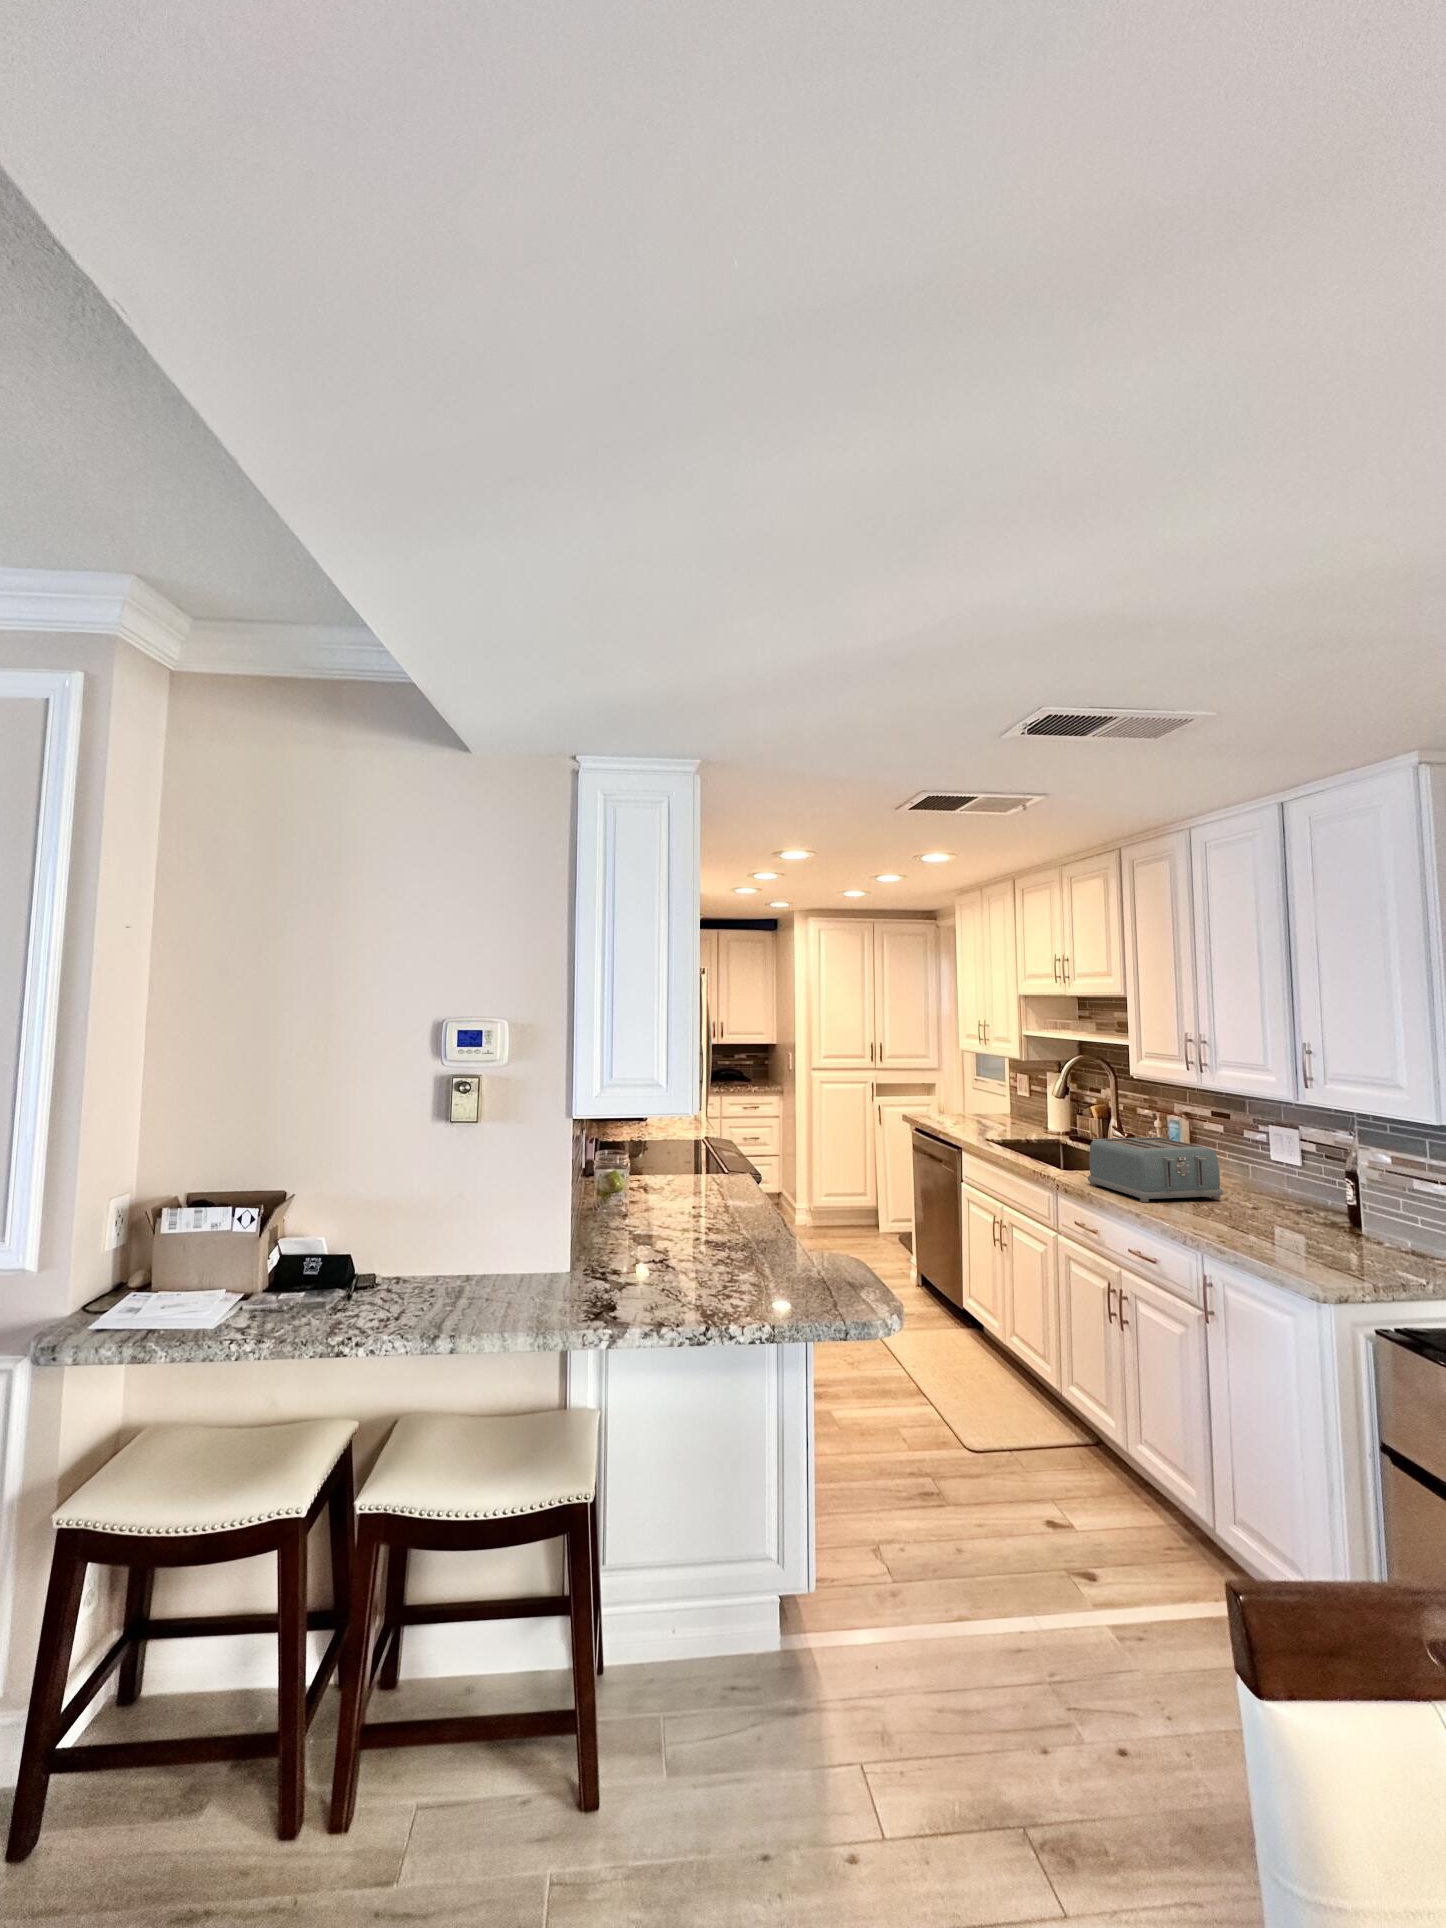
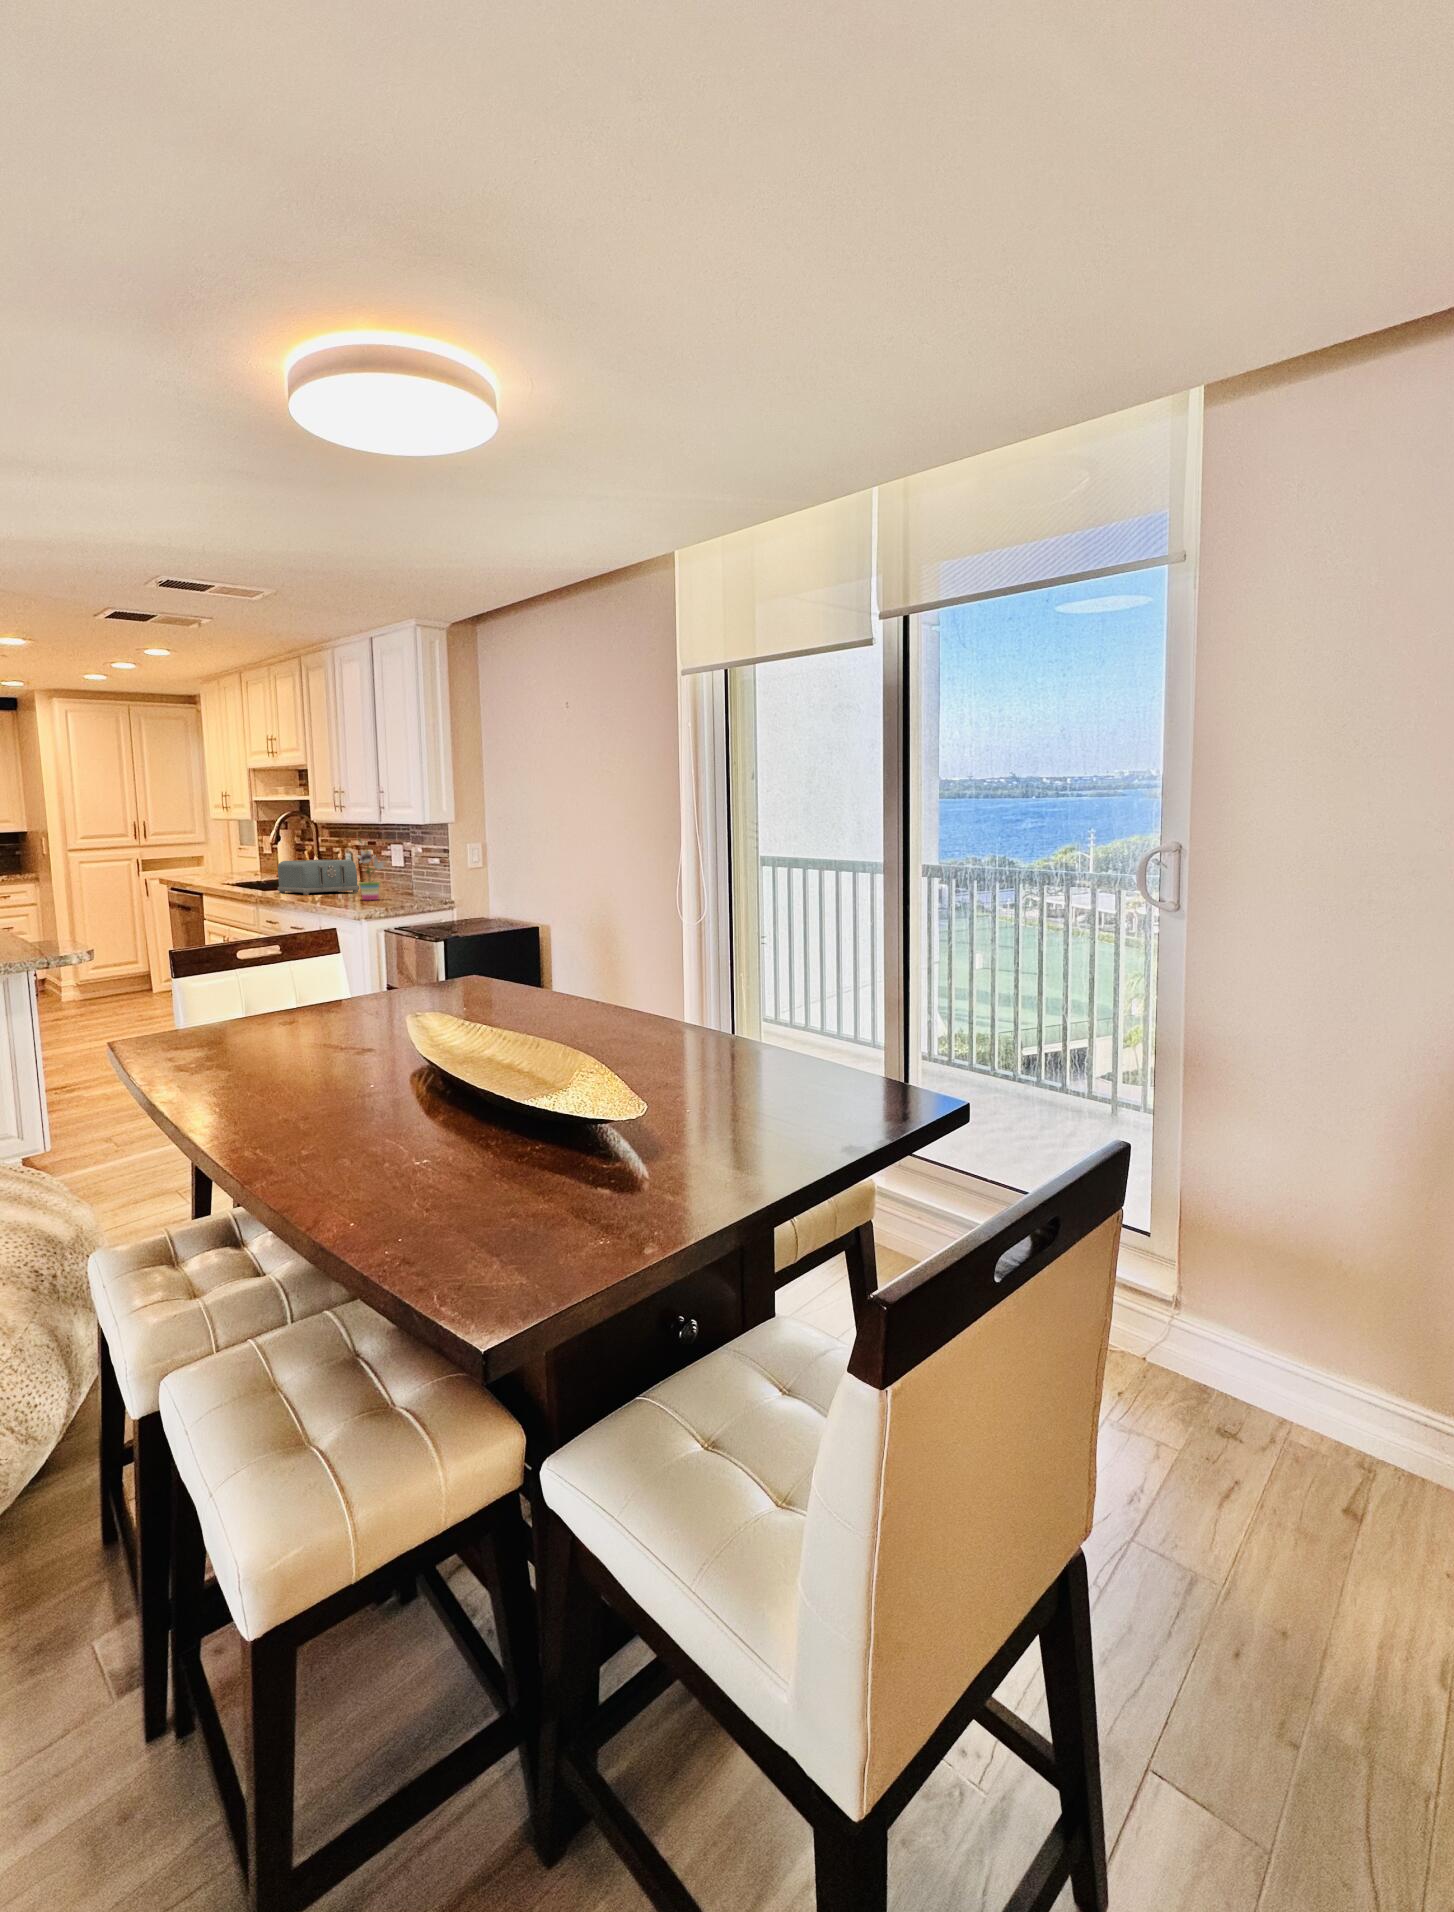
potted plant: none [1281,1138,1342,1259] -> present [358,838,385,900]

